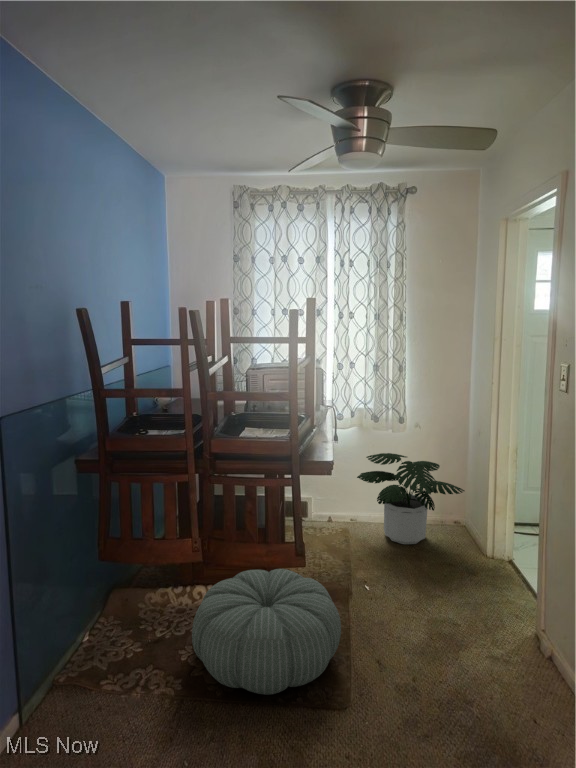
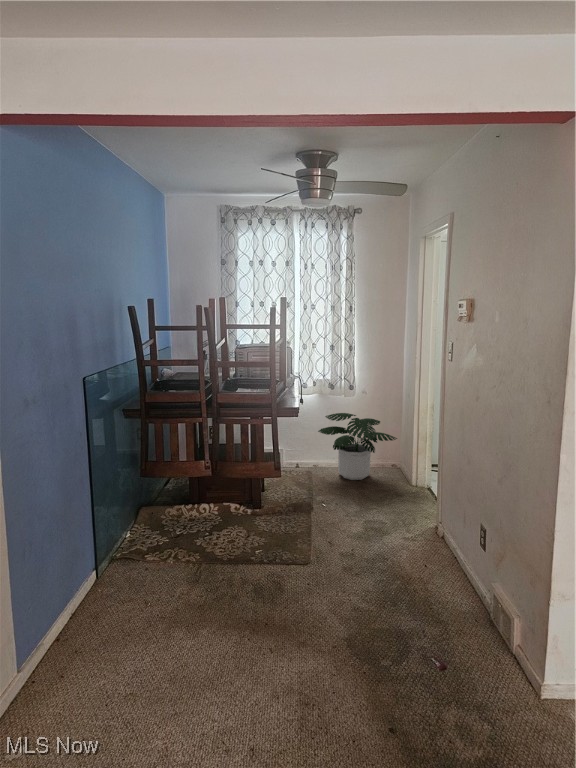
pouf: present [192,569,341,695] -> none [205,487,305,558]

